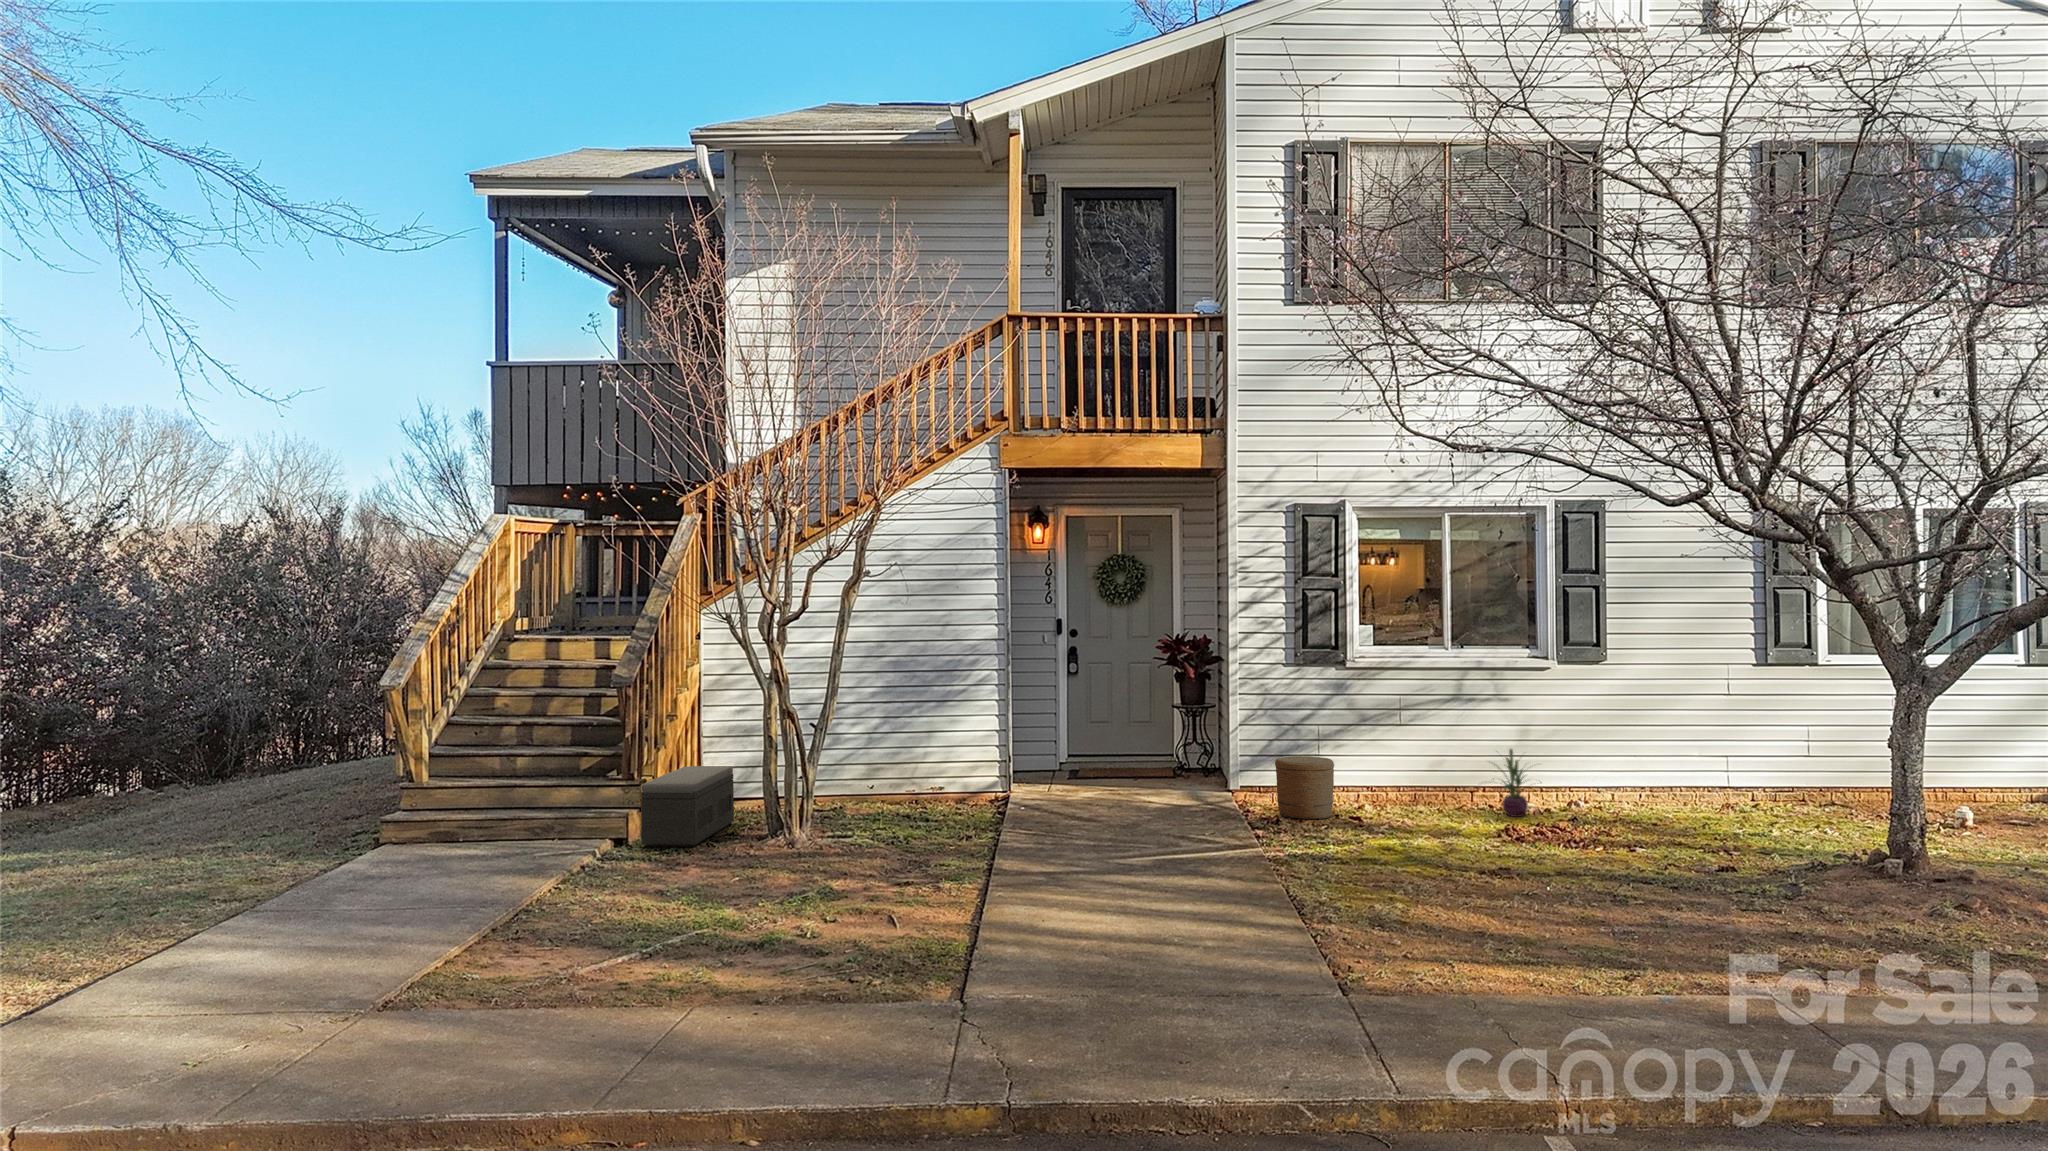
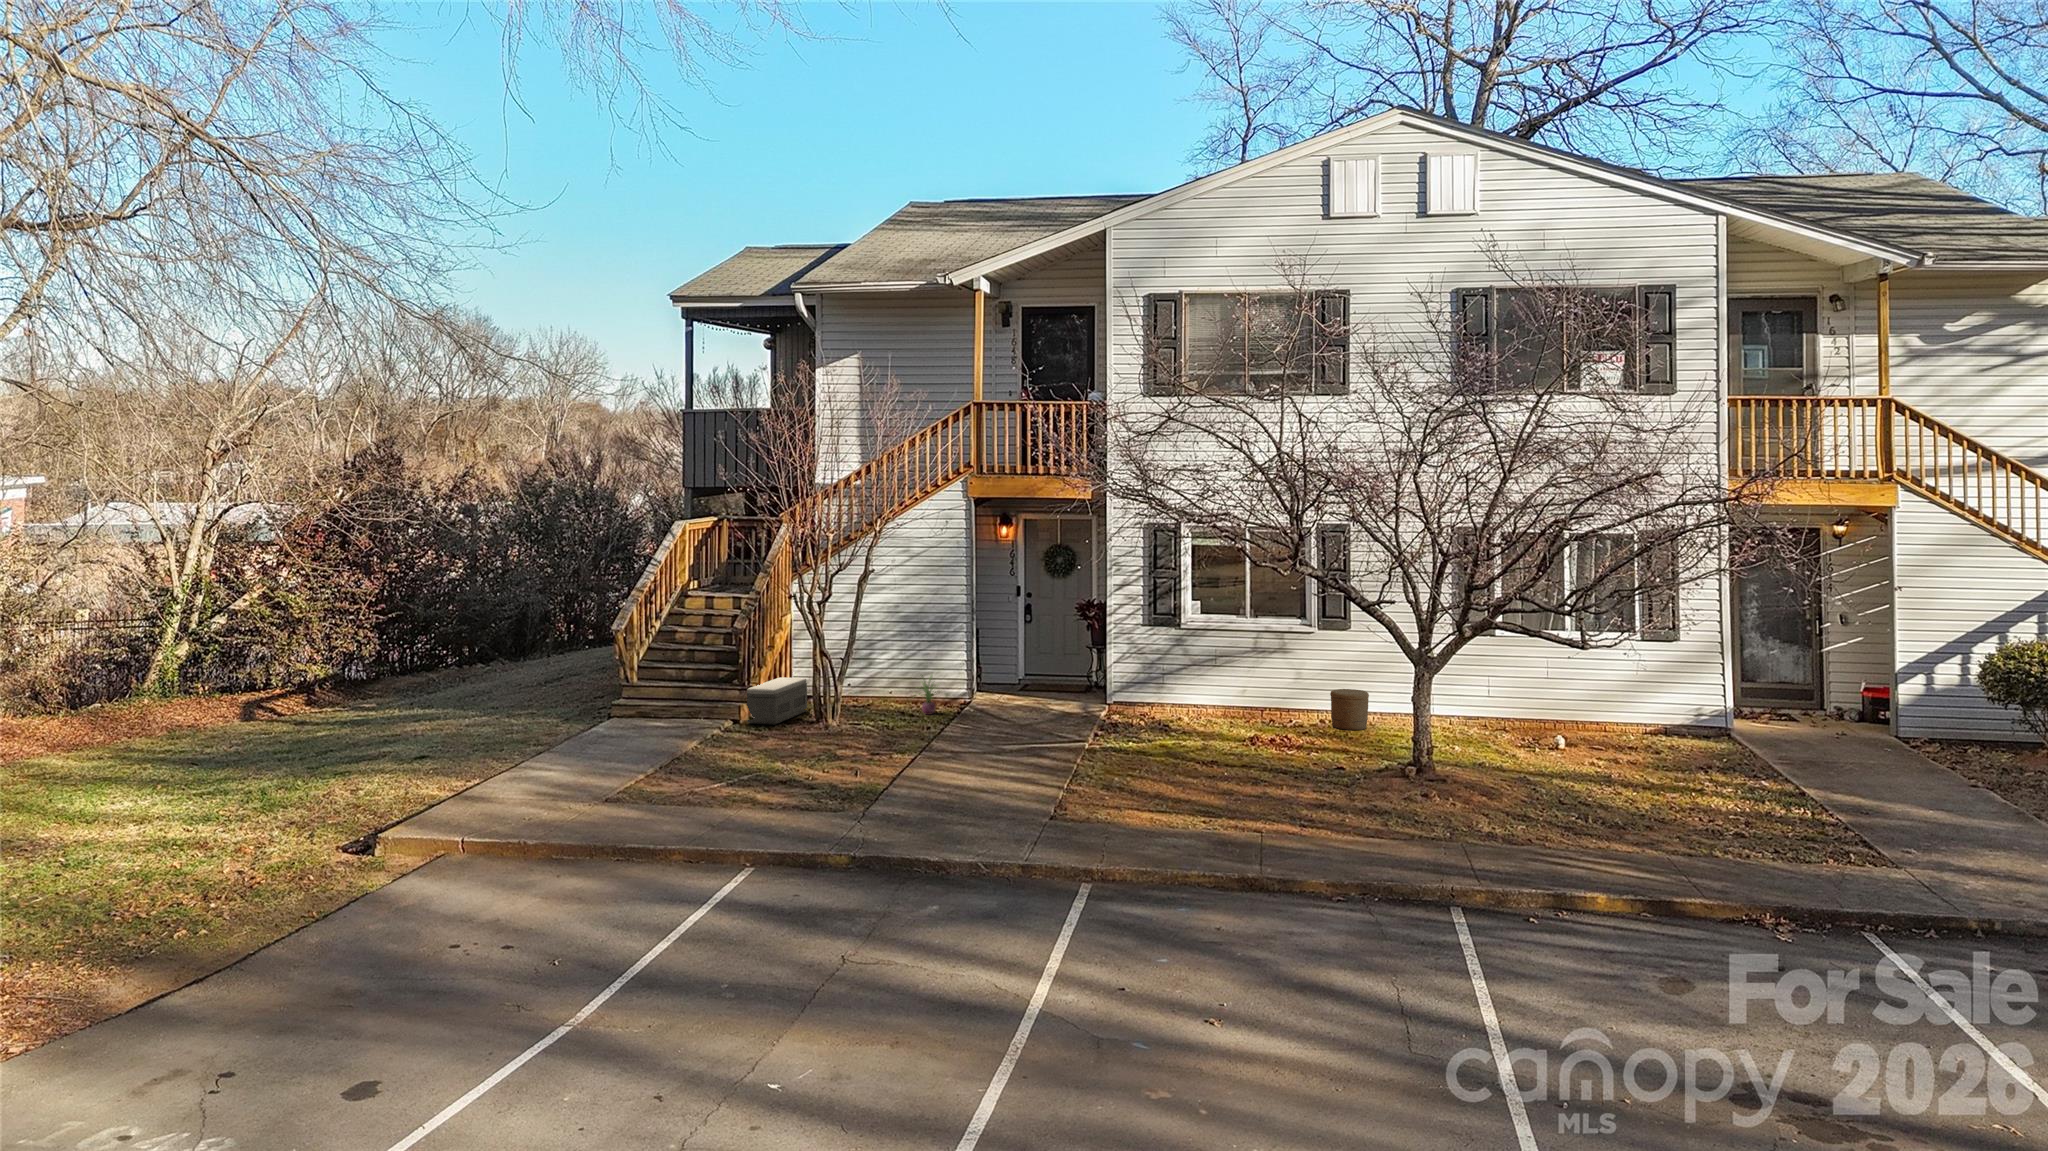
decorative plant: present [1493,749,1541,817] -> present [922,675,936,715]
woven basket: present [1275,756,1334,819] -> present [1330,689,1369,730]

